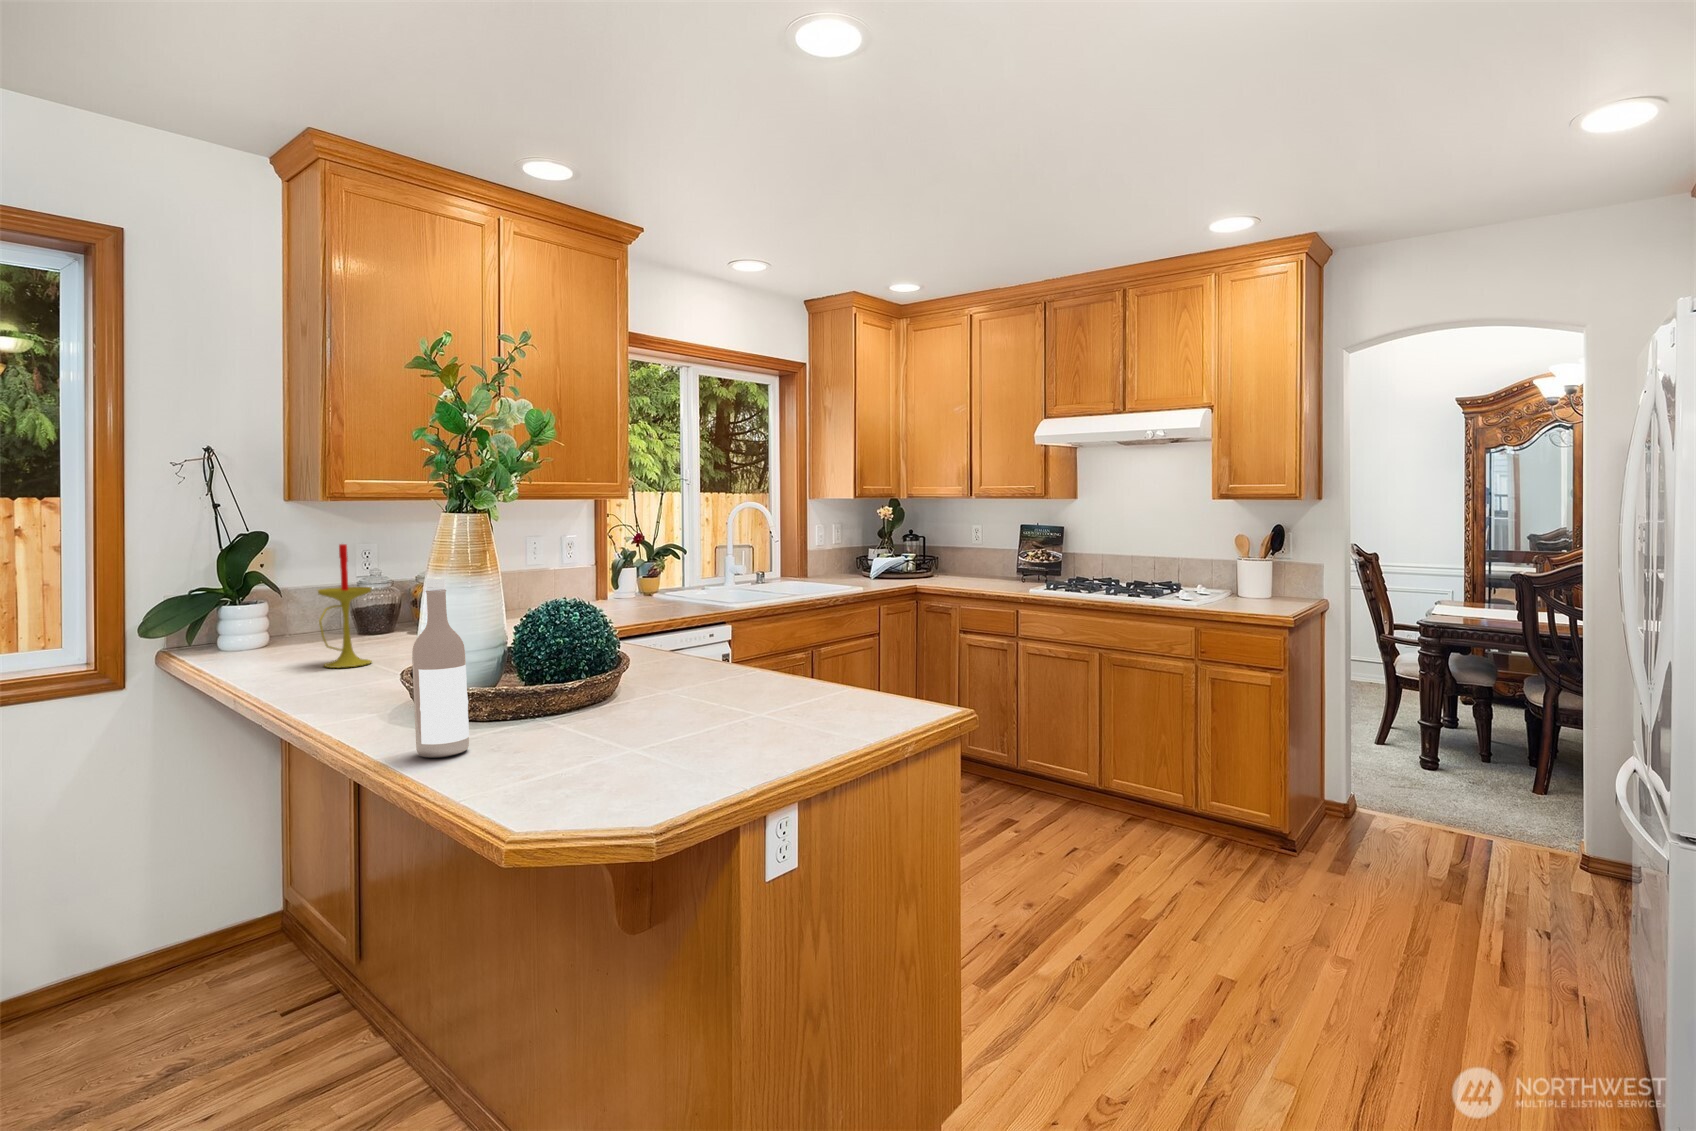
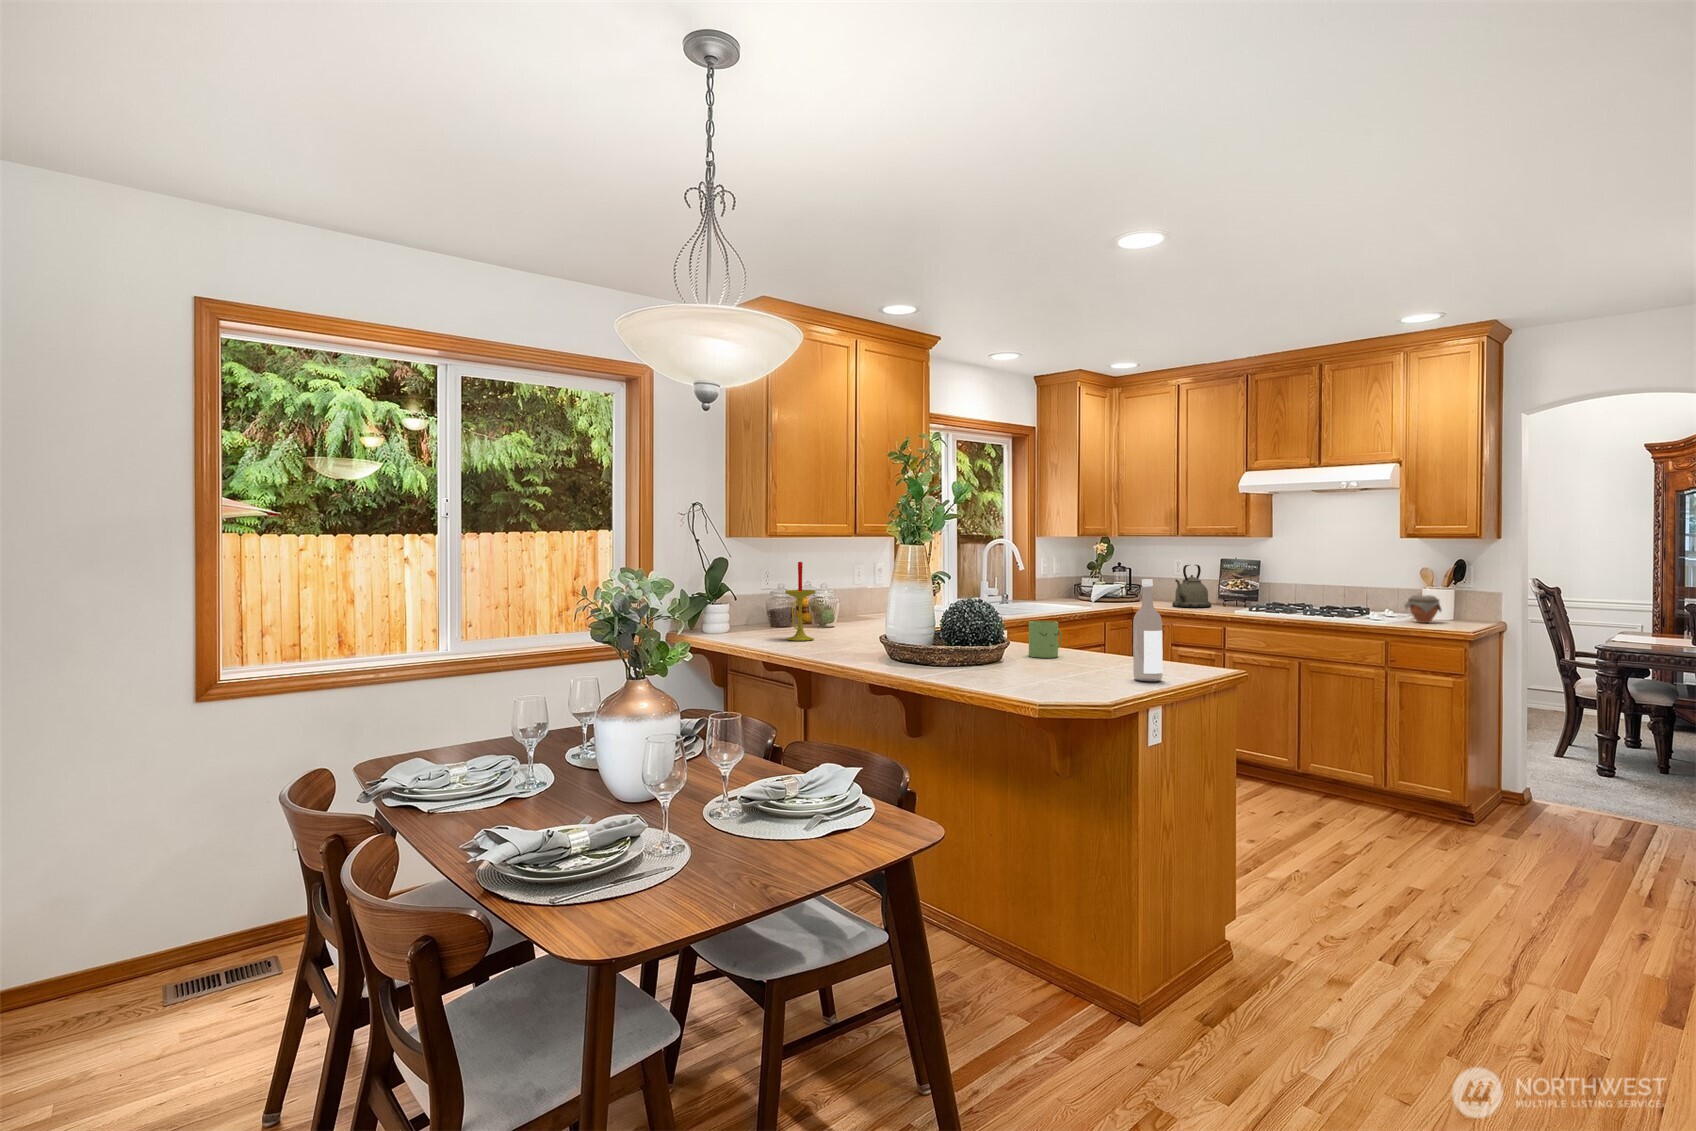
kettle: none [960,534,1004,586] -> present [1172,565,1211,607]
jar: none [1217,571,1260,605] -> present [1405,595,1441,623]
wine bottle: present [412,577,469,758] -> present [1133,579,1163,681]
mug: none [665,634,721,694] -> present [1029,621,1062,658]

